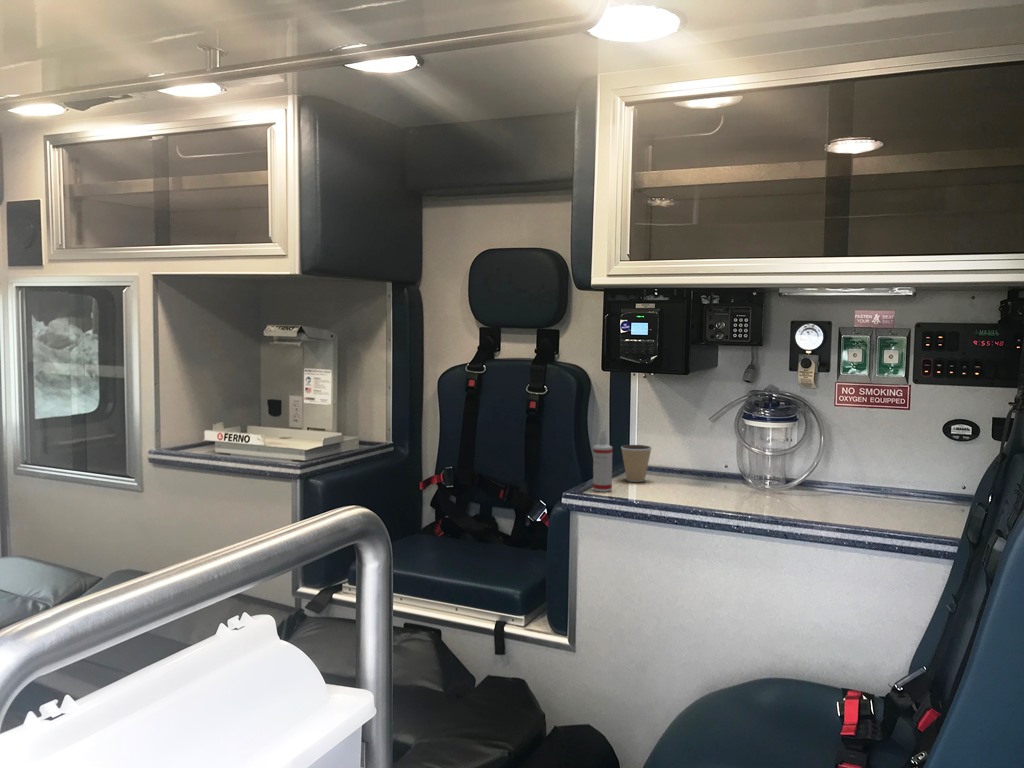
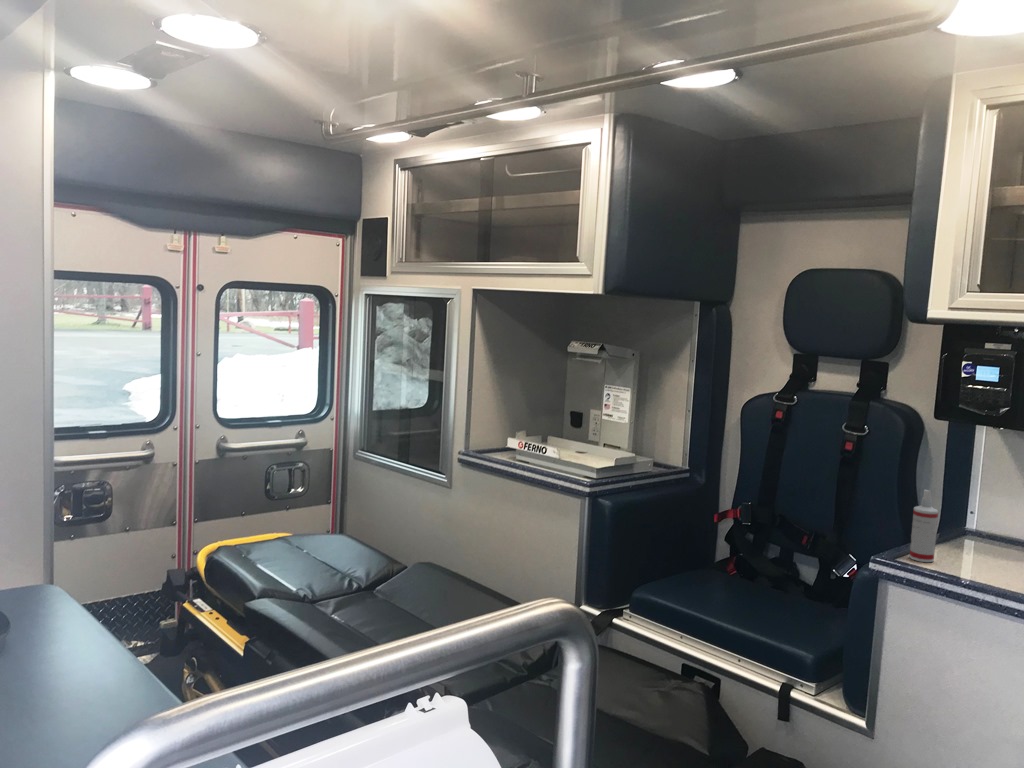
coffee cup: present [621,445,652,482] -> none [951,508,992,554]

